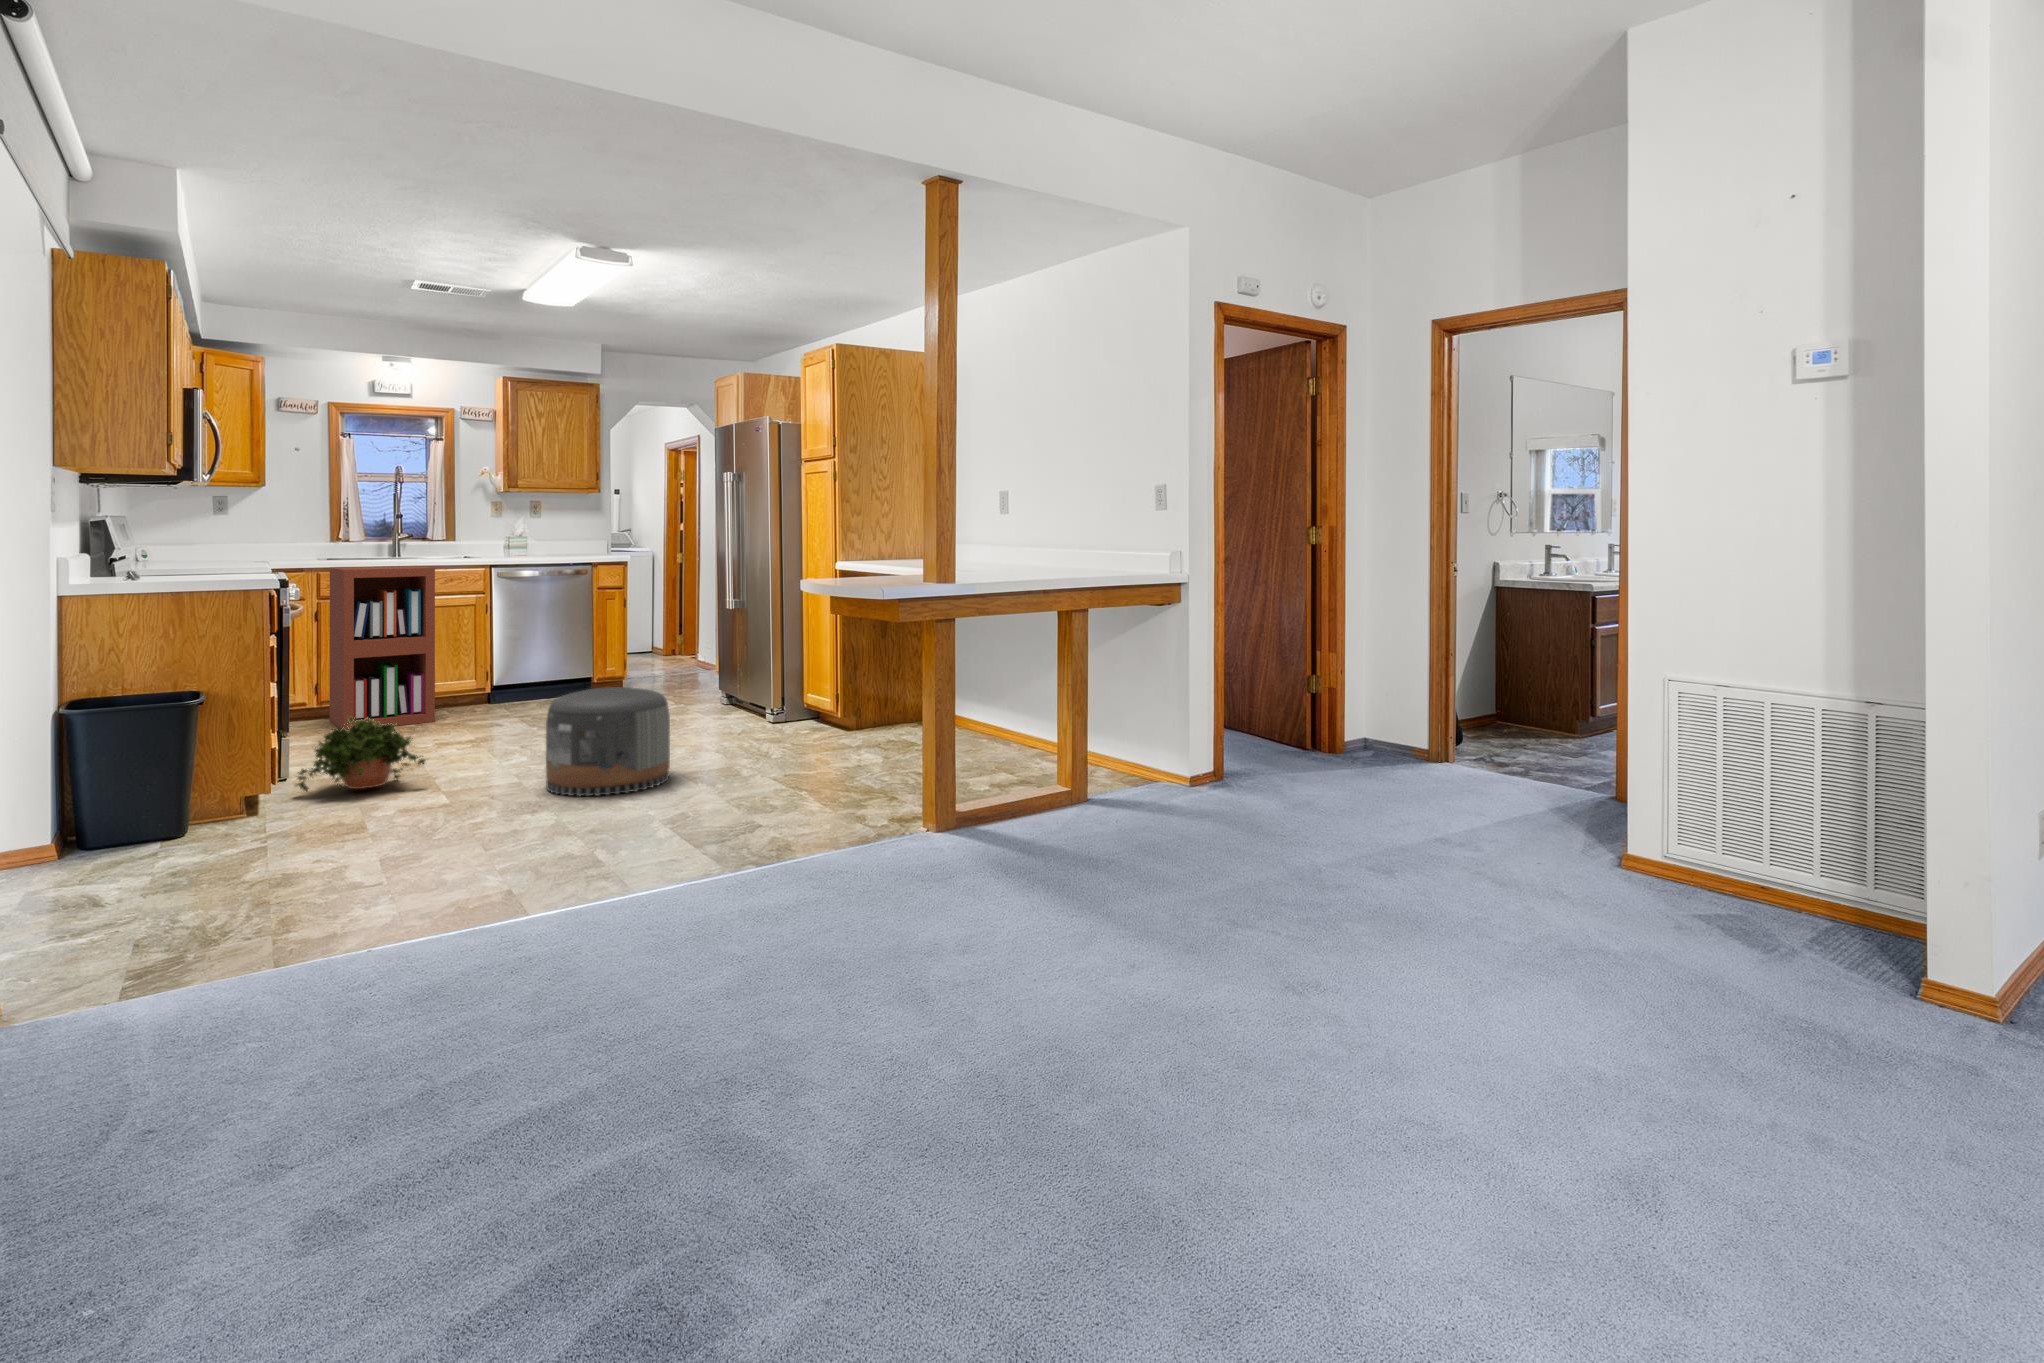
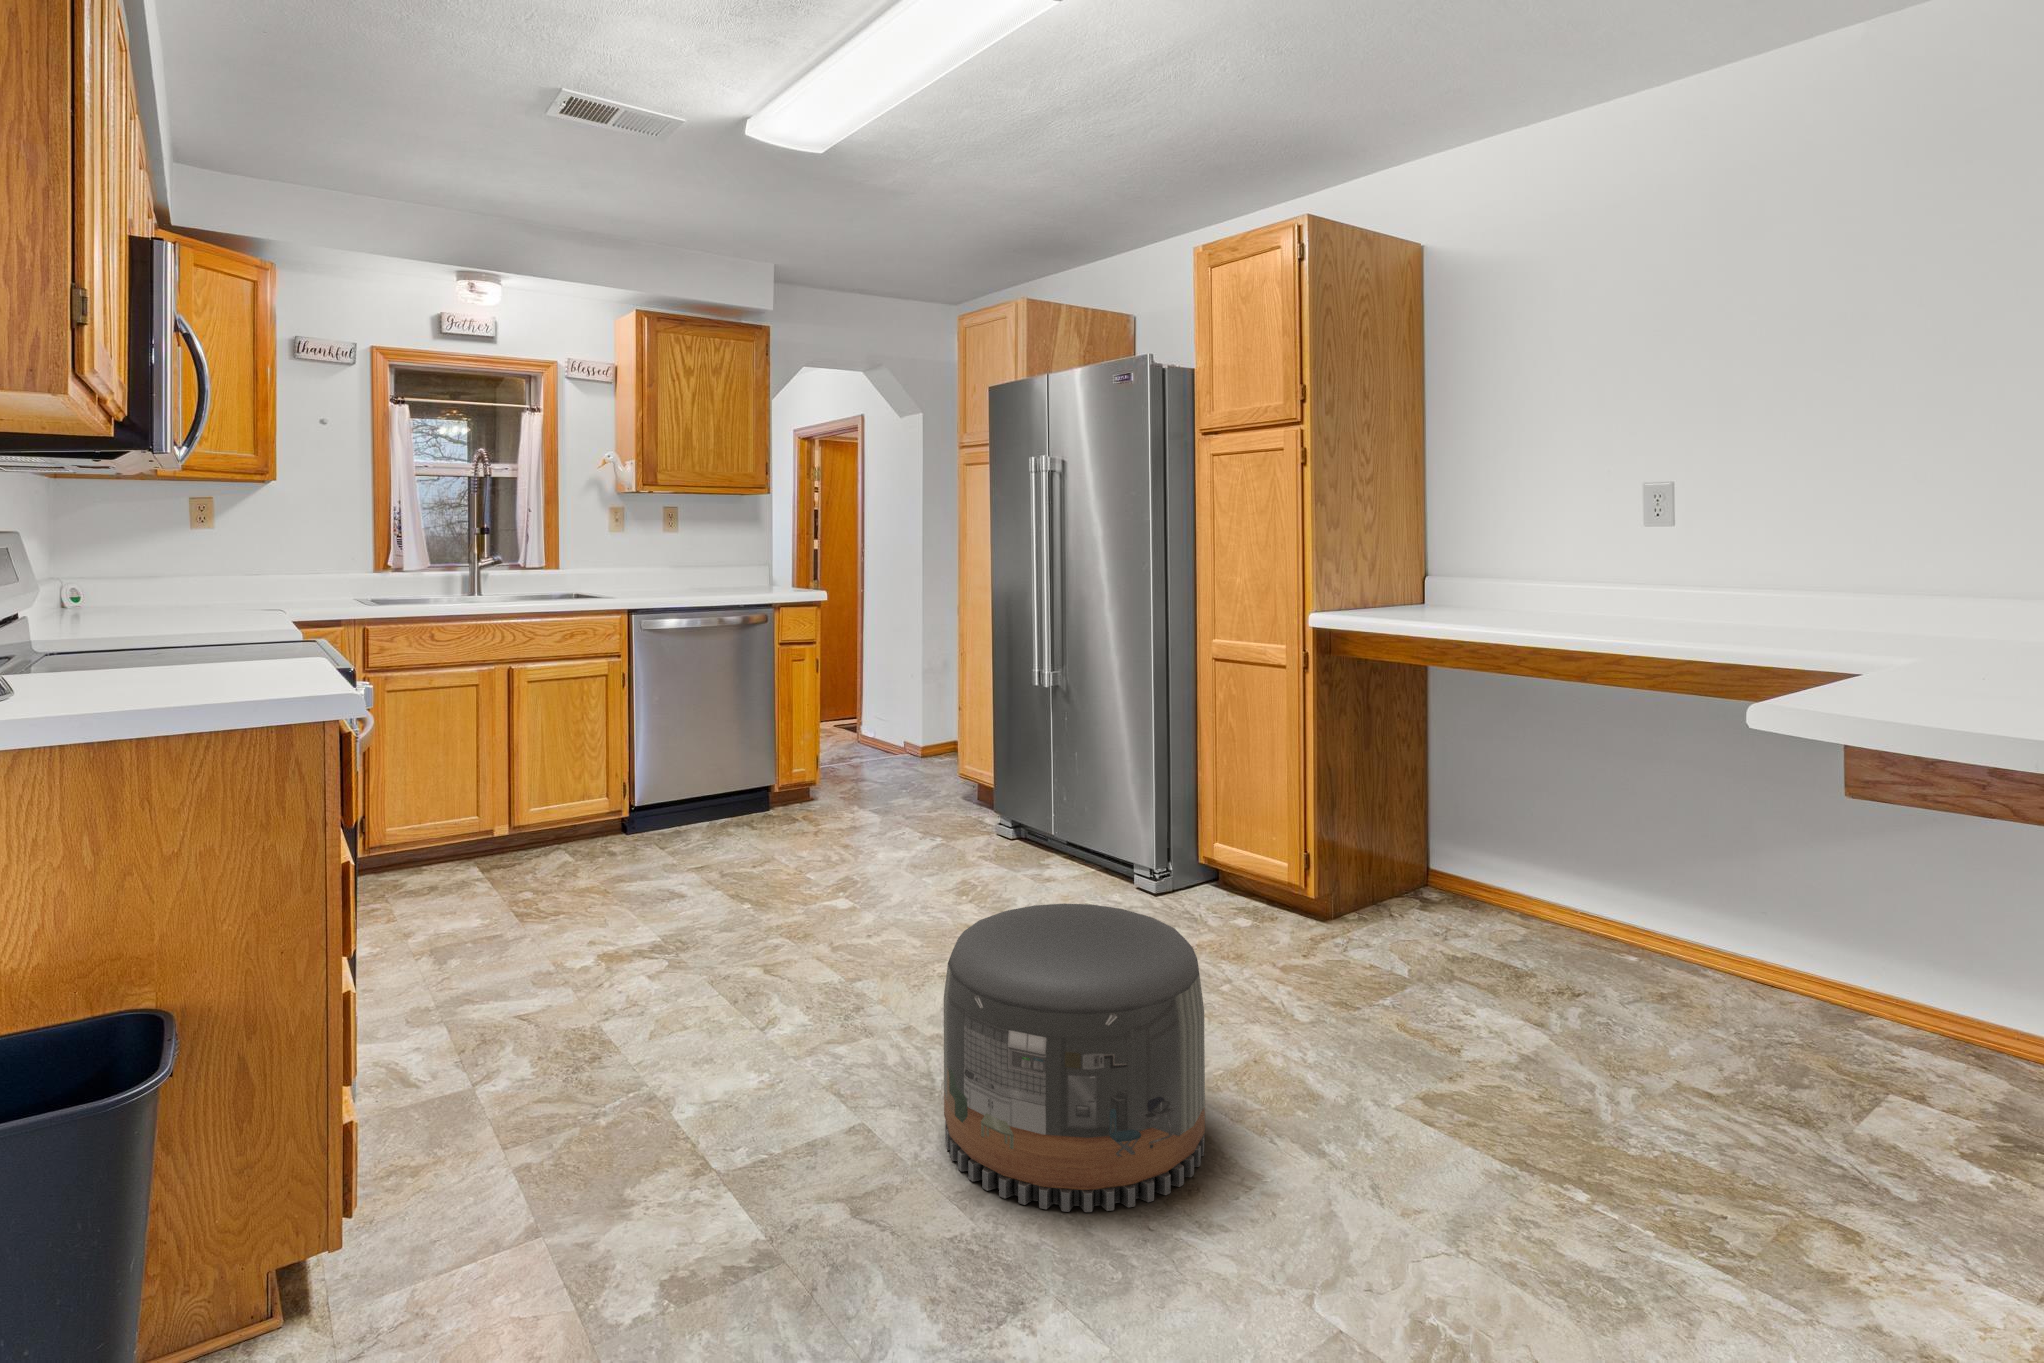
bookshelf: present [330,566,435,730] -> none [384,614,563,914]
potted plant: present [296,717,425,792] -> none [385,973,683,1188]

